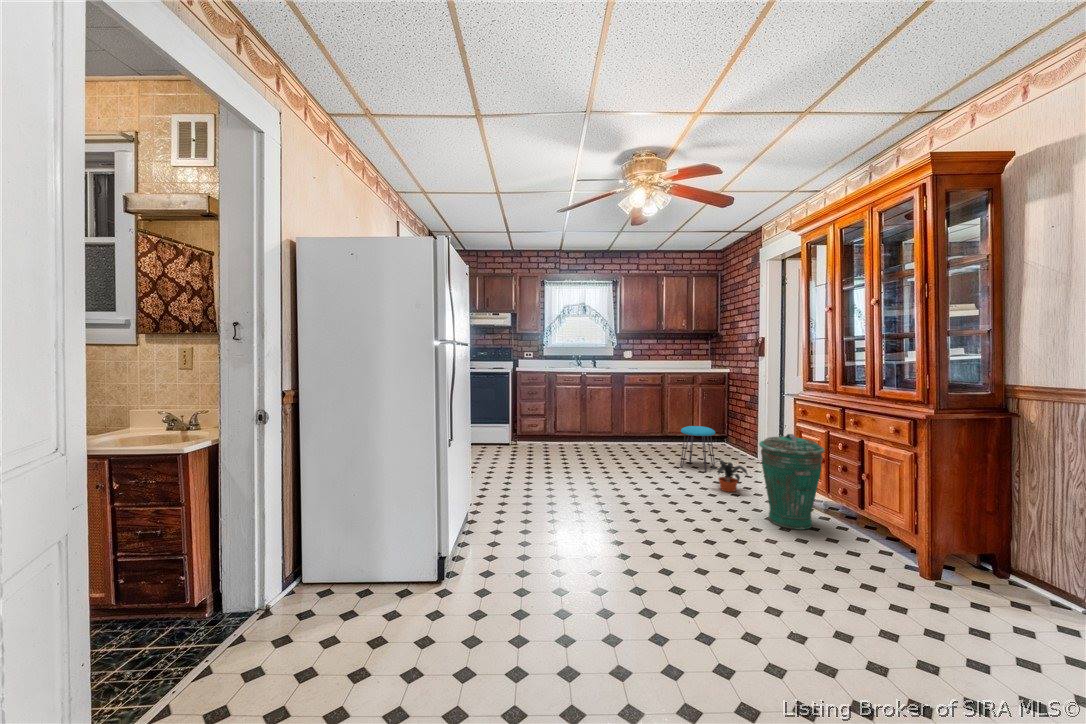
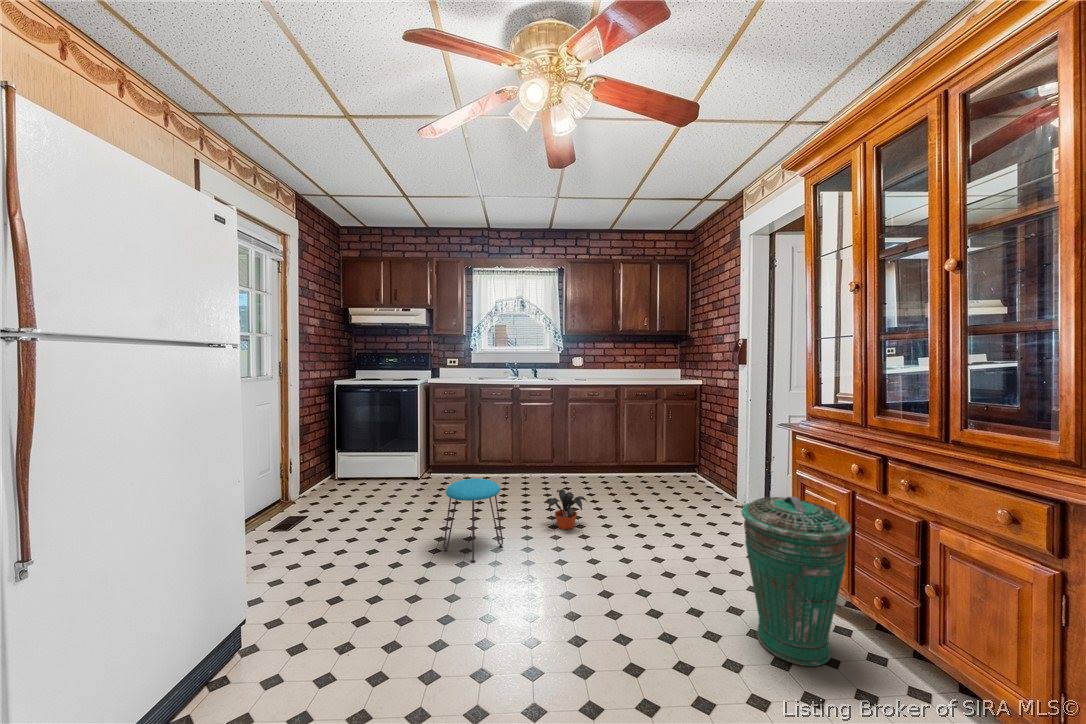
stool: present [680,426,715,472] -> present [443,479,503,563]
potted plant: present [711,460,747,492] -> present [545,489,587,529]

